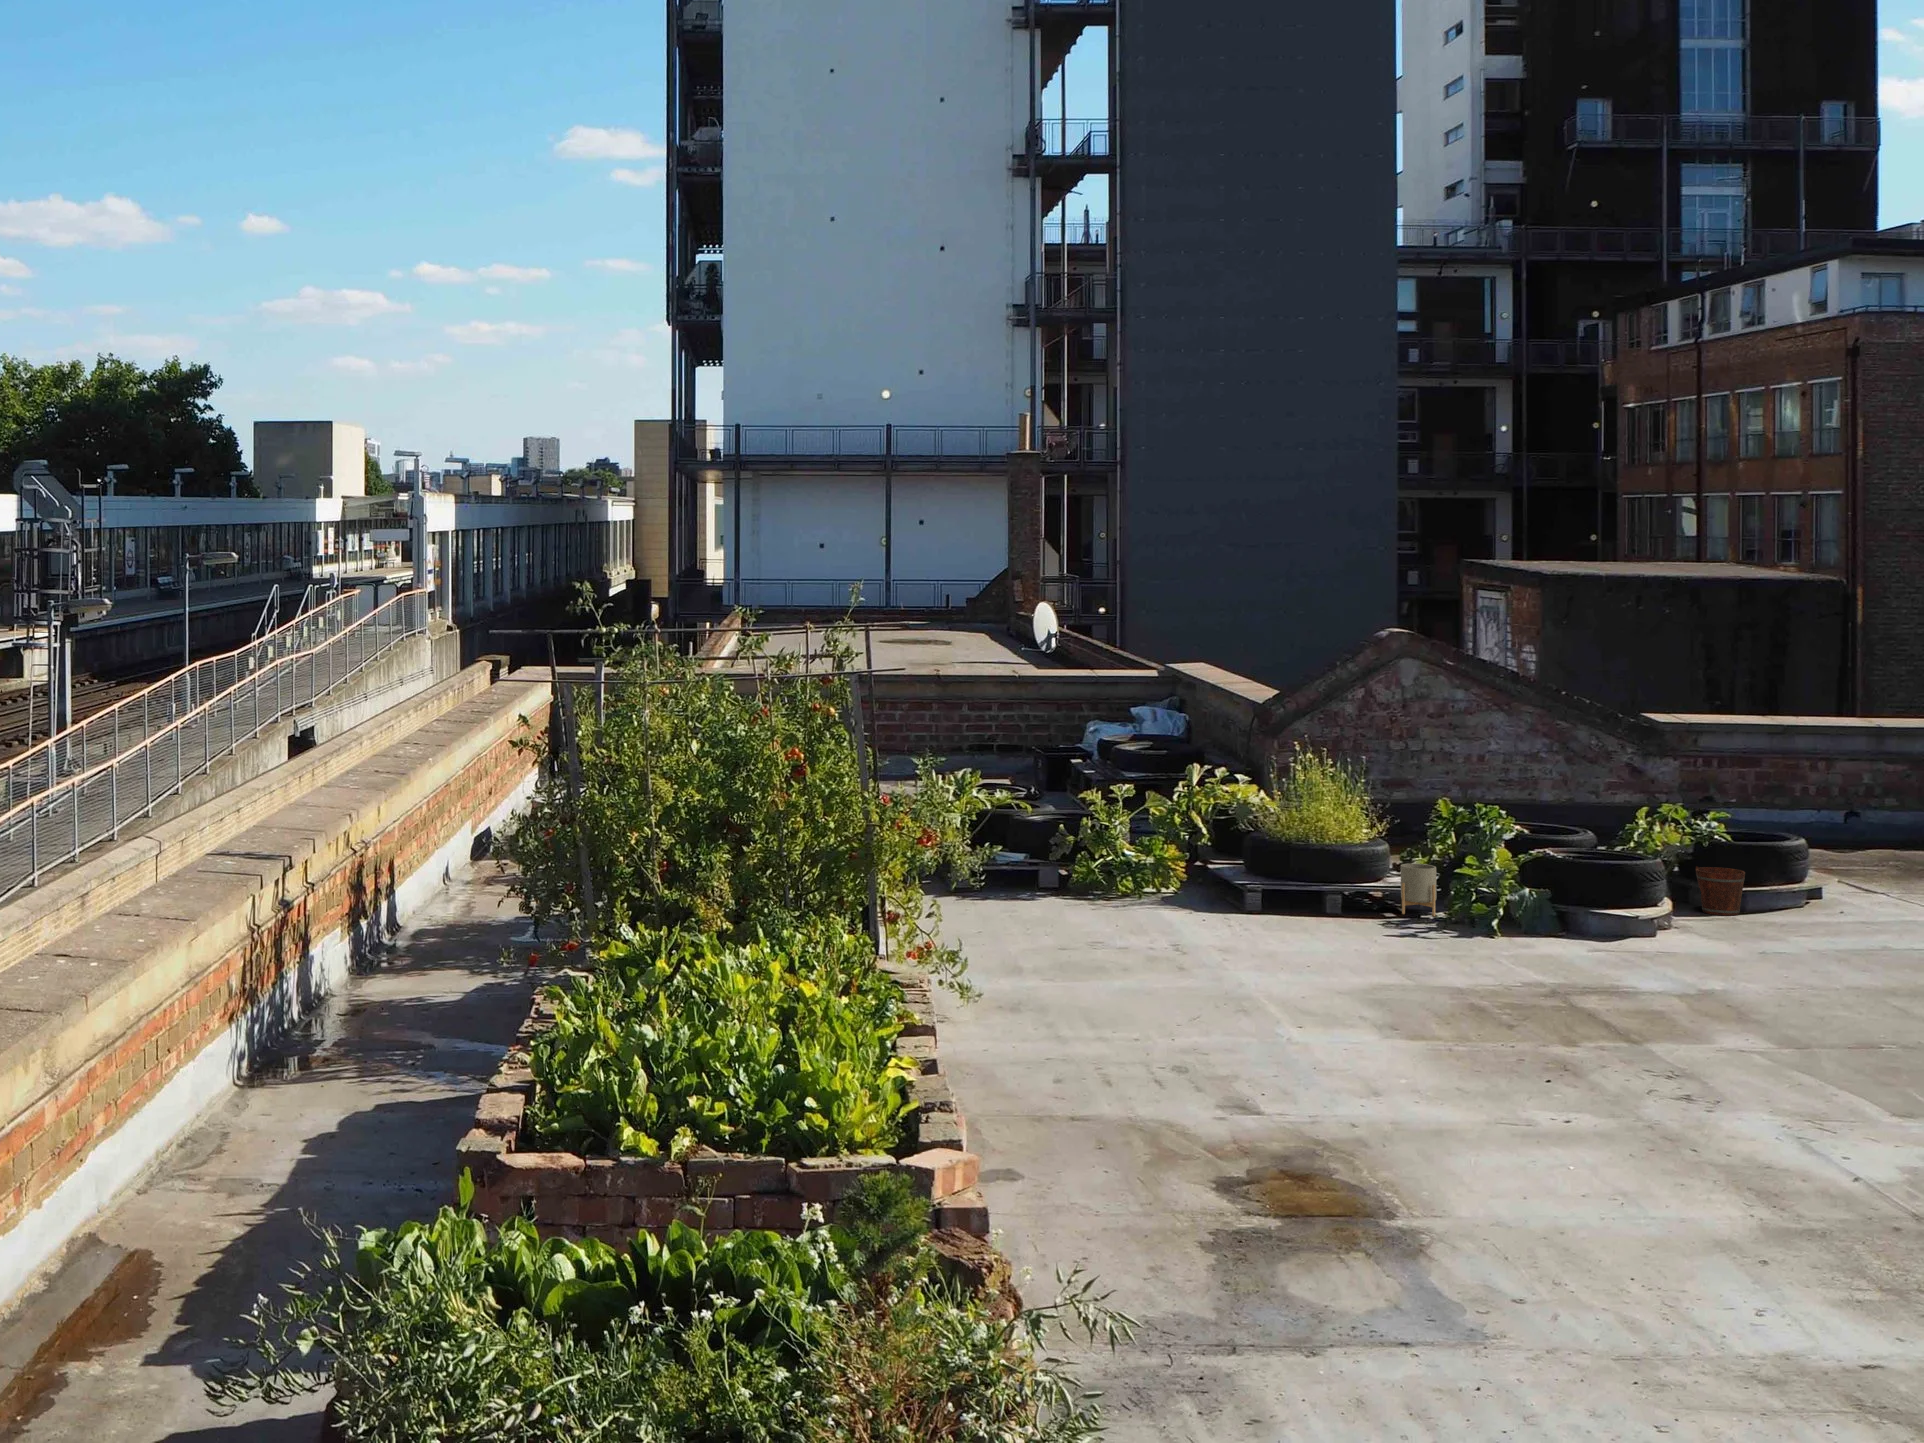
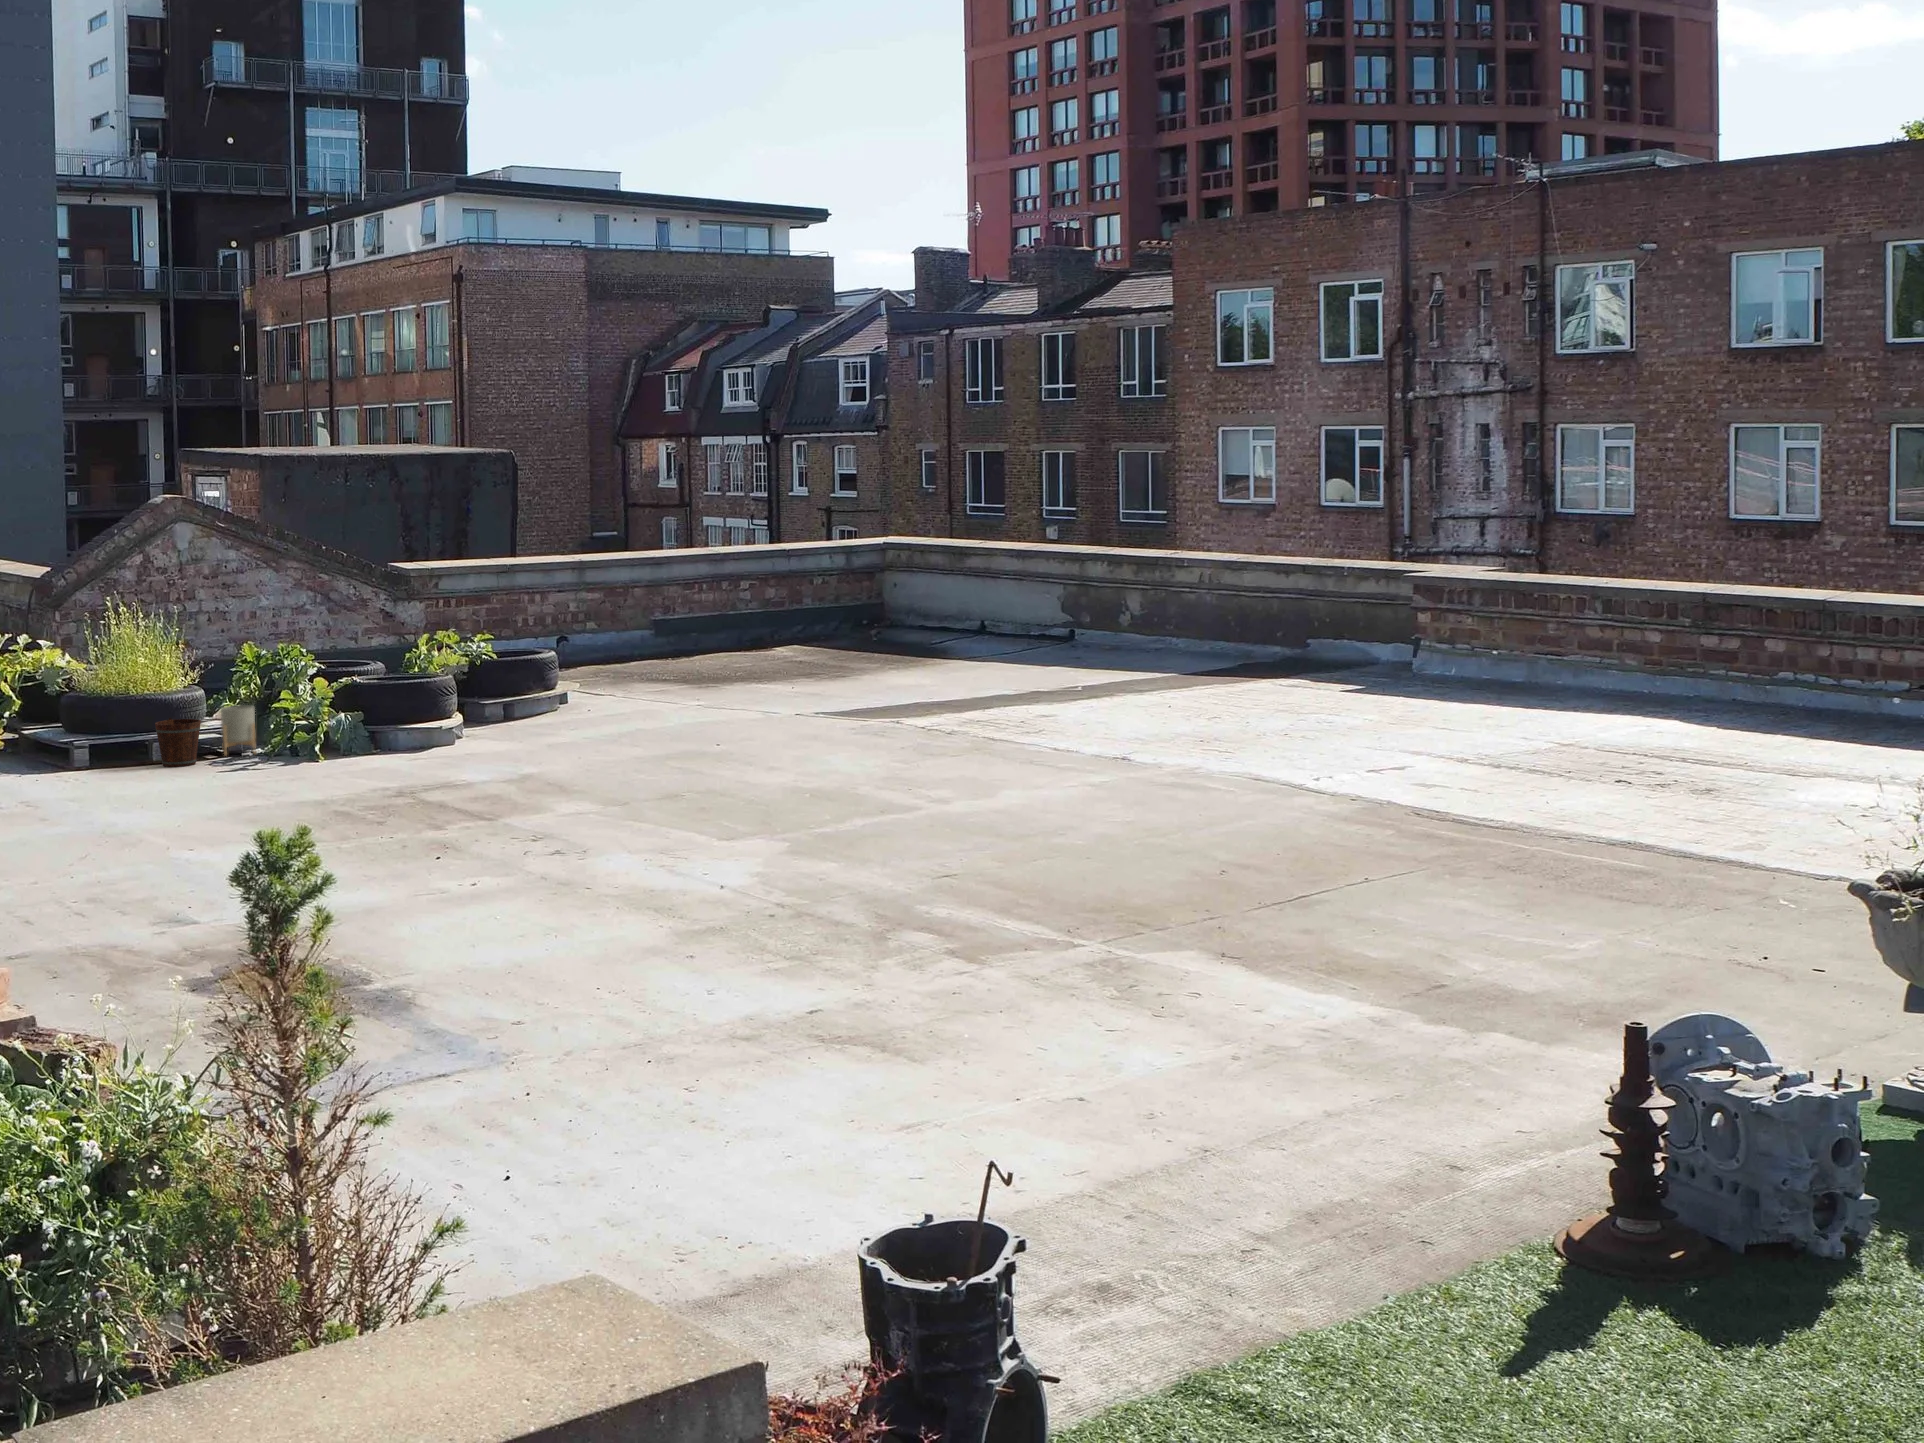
bucket: present [1696,867,1745,916] -> present [155,718,201,767]

